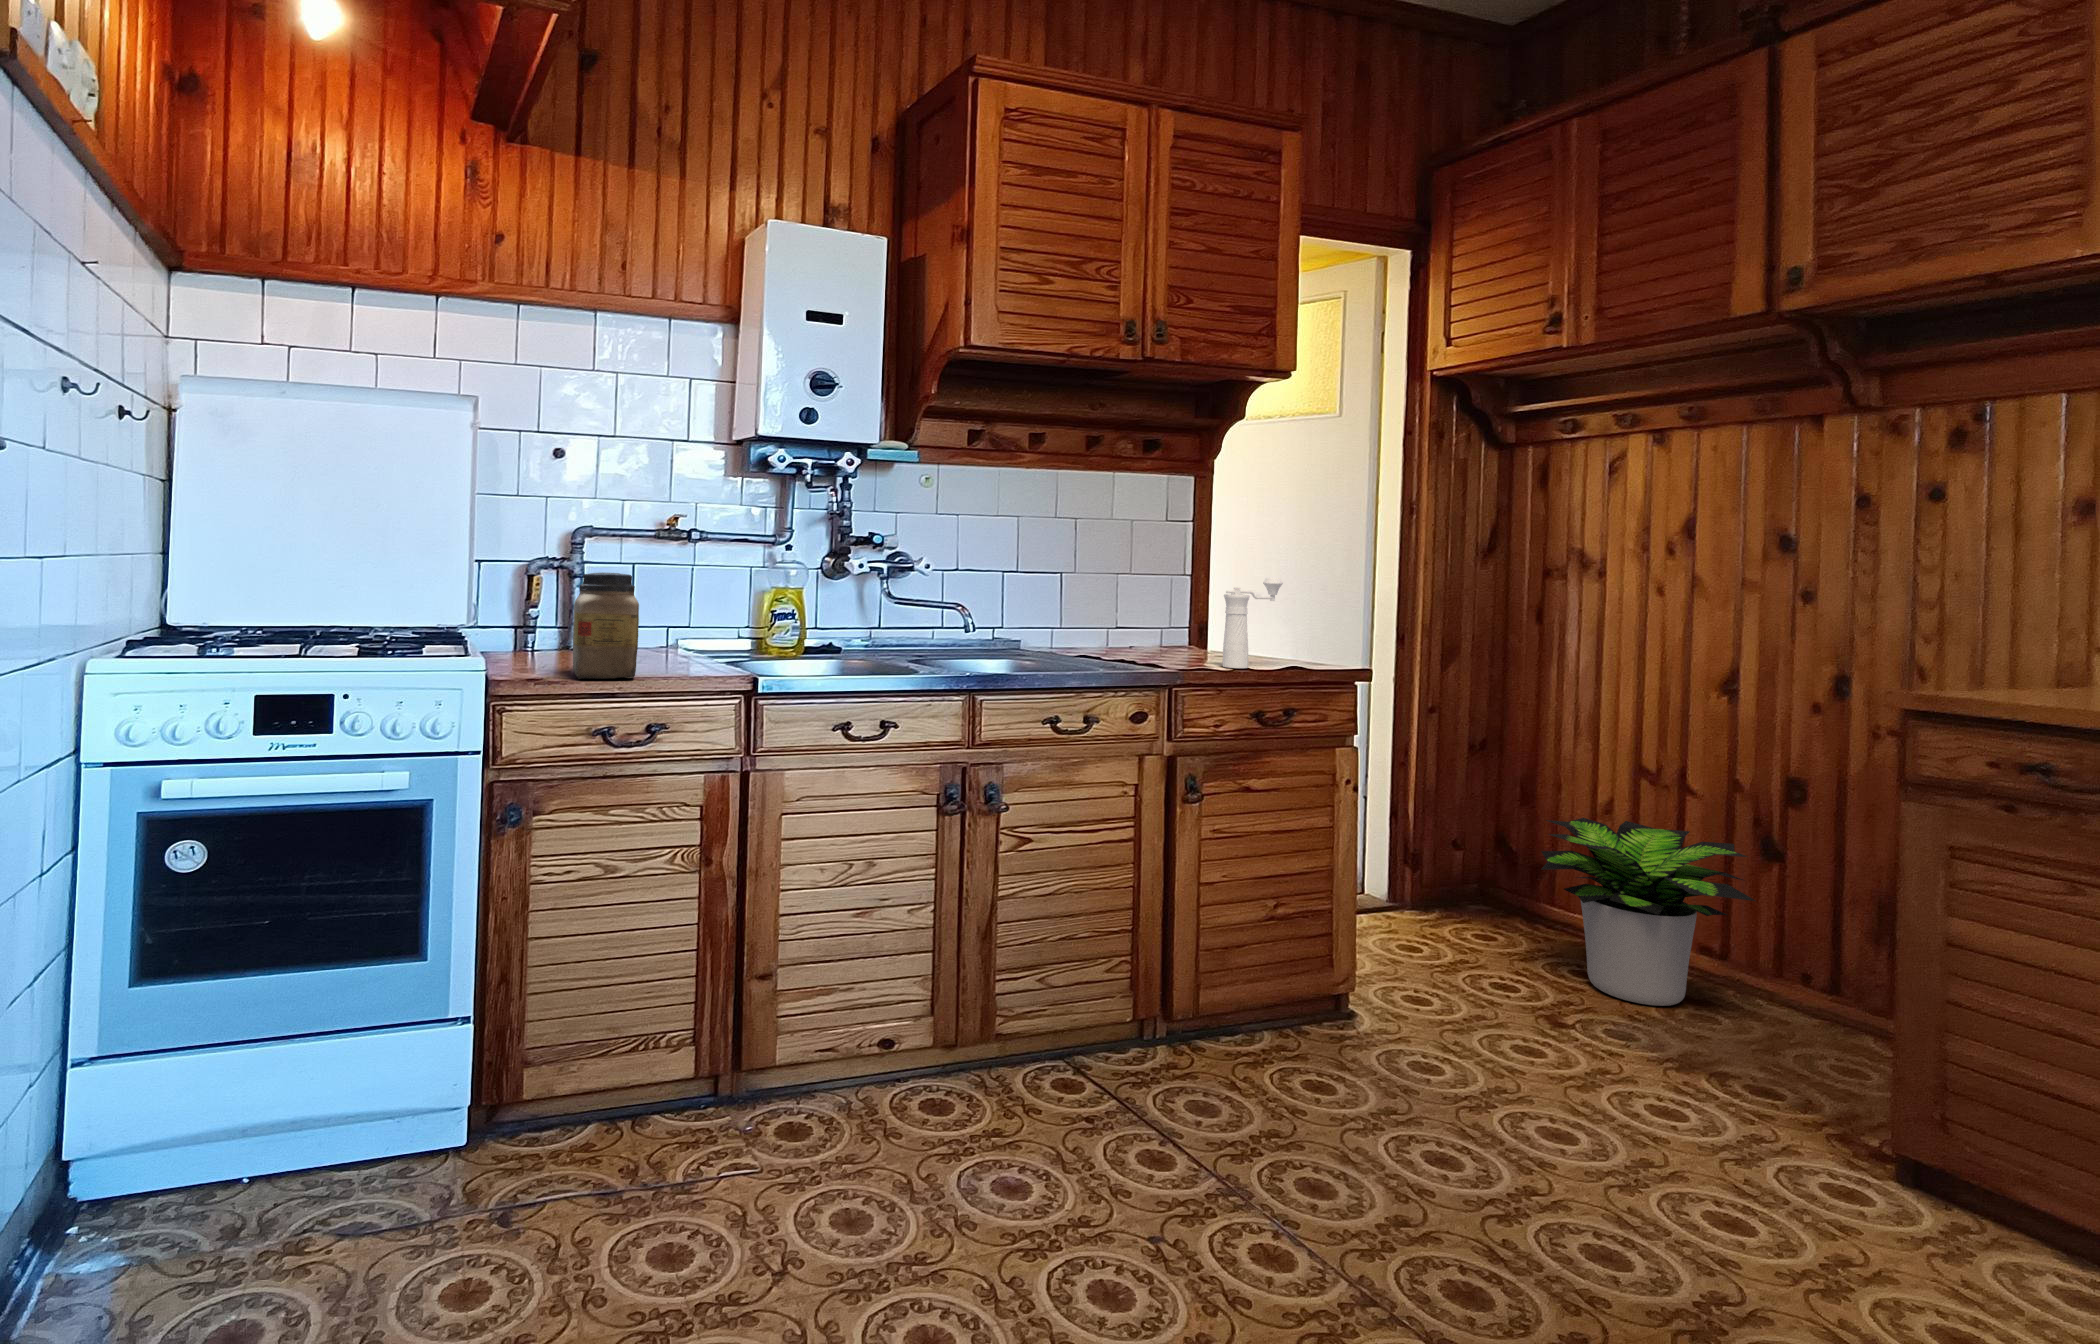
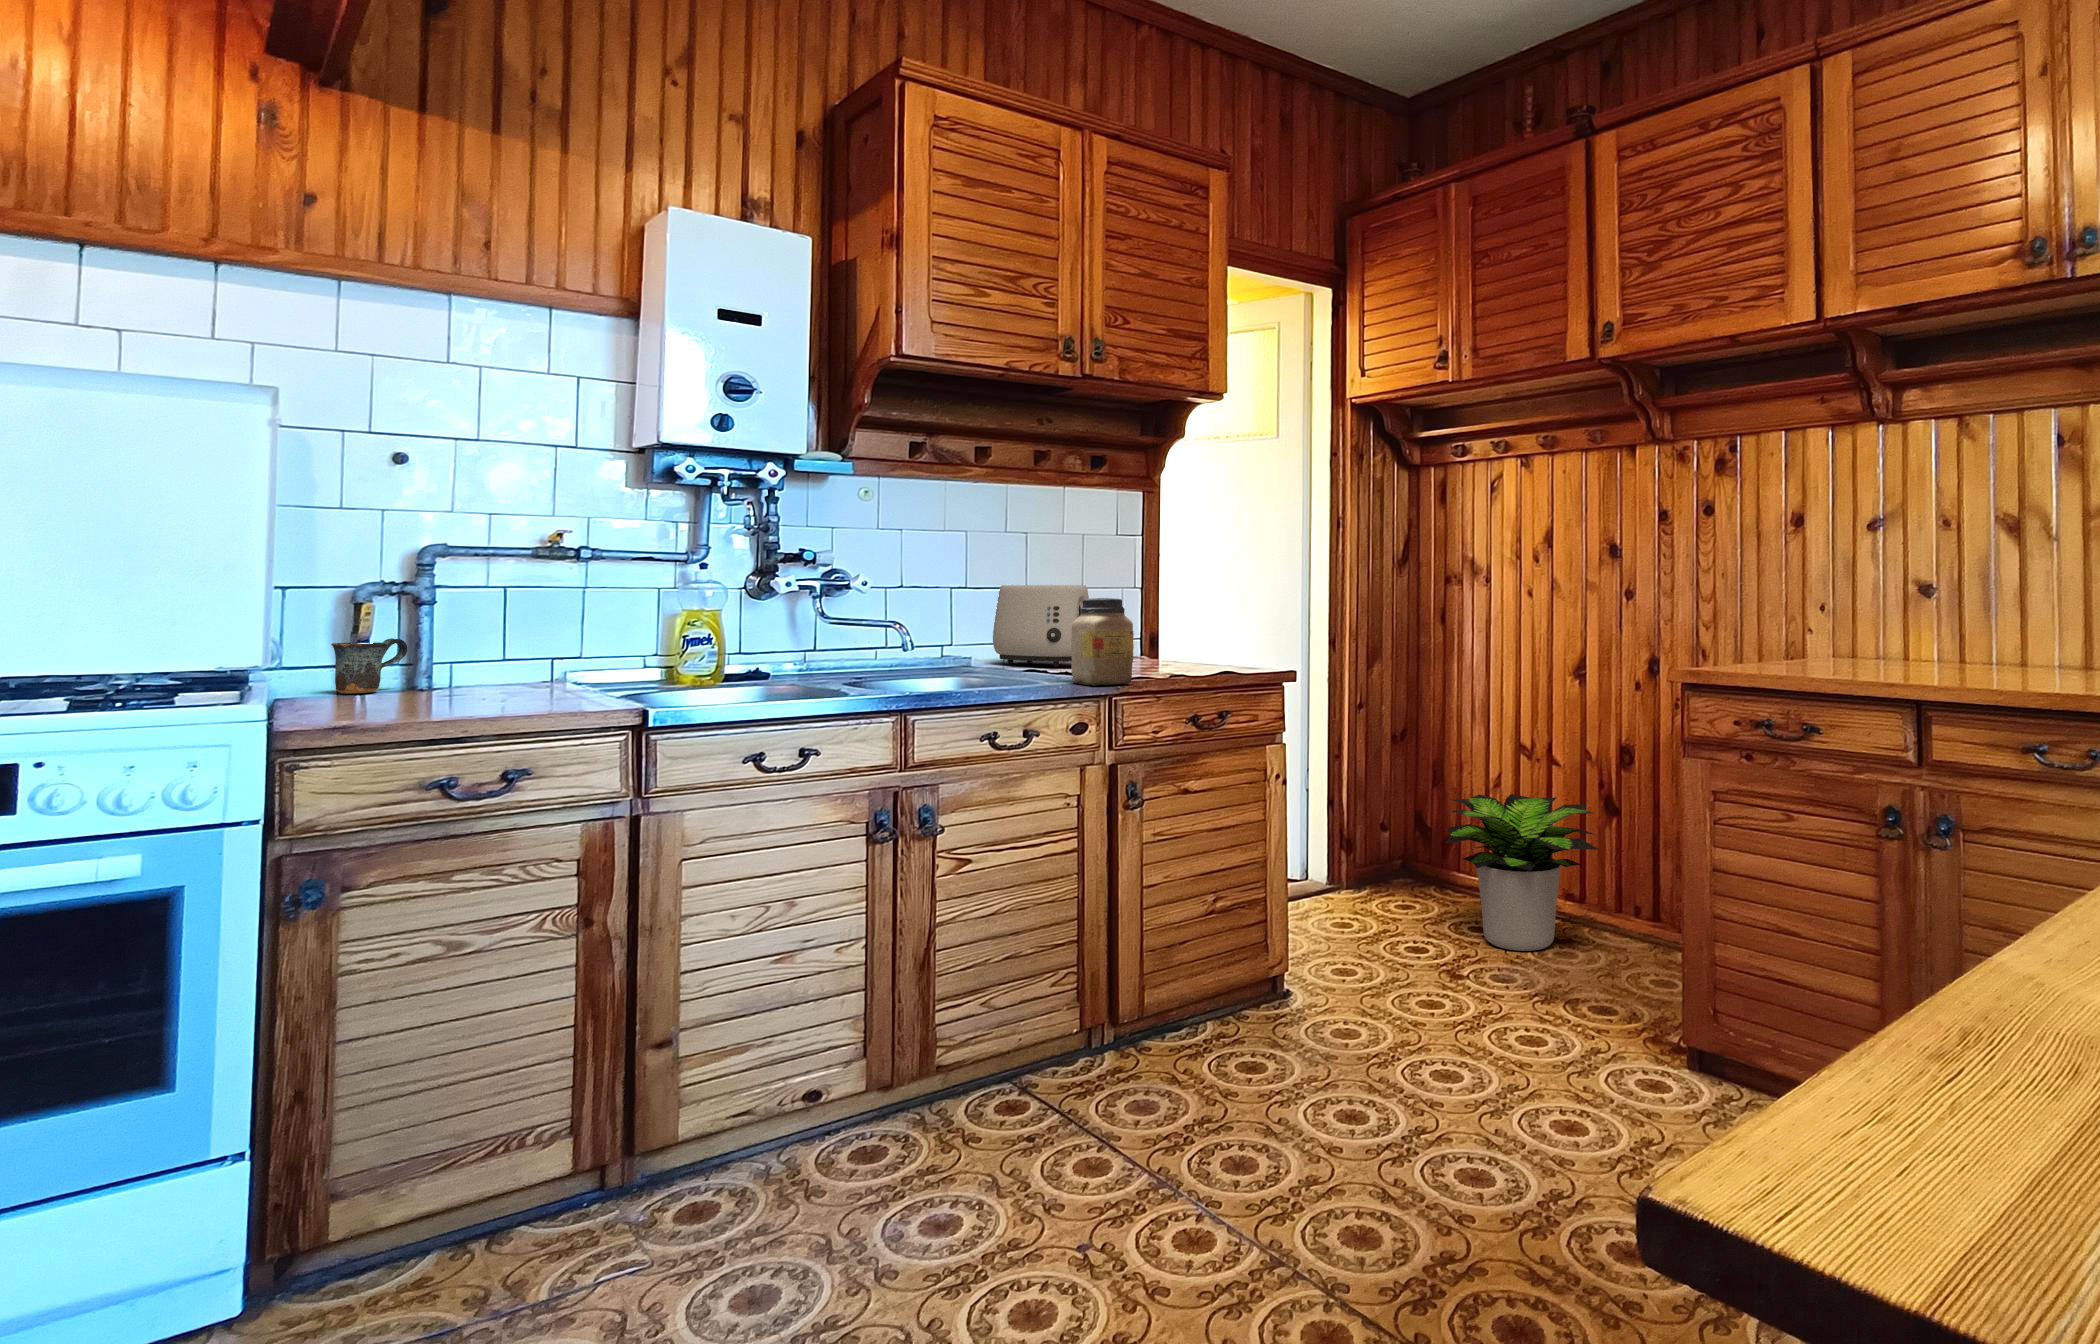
toaster: none [1042,567,1144,650] -> present [993,585,1089,667]
jar: present [573,572,639,679] -> present [1071,598,1134,686]
pepper mill: present [1223,578,1283,668] -> none [1164,589,1219,676]
mug: none [518,602,570,646] -> present [331,638,407,693]

